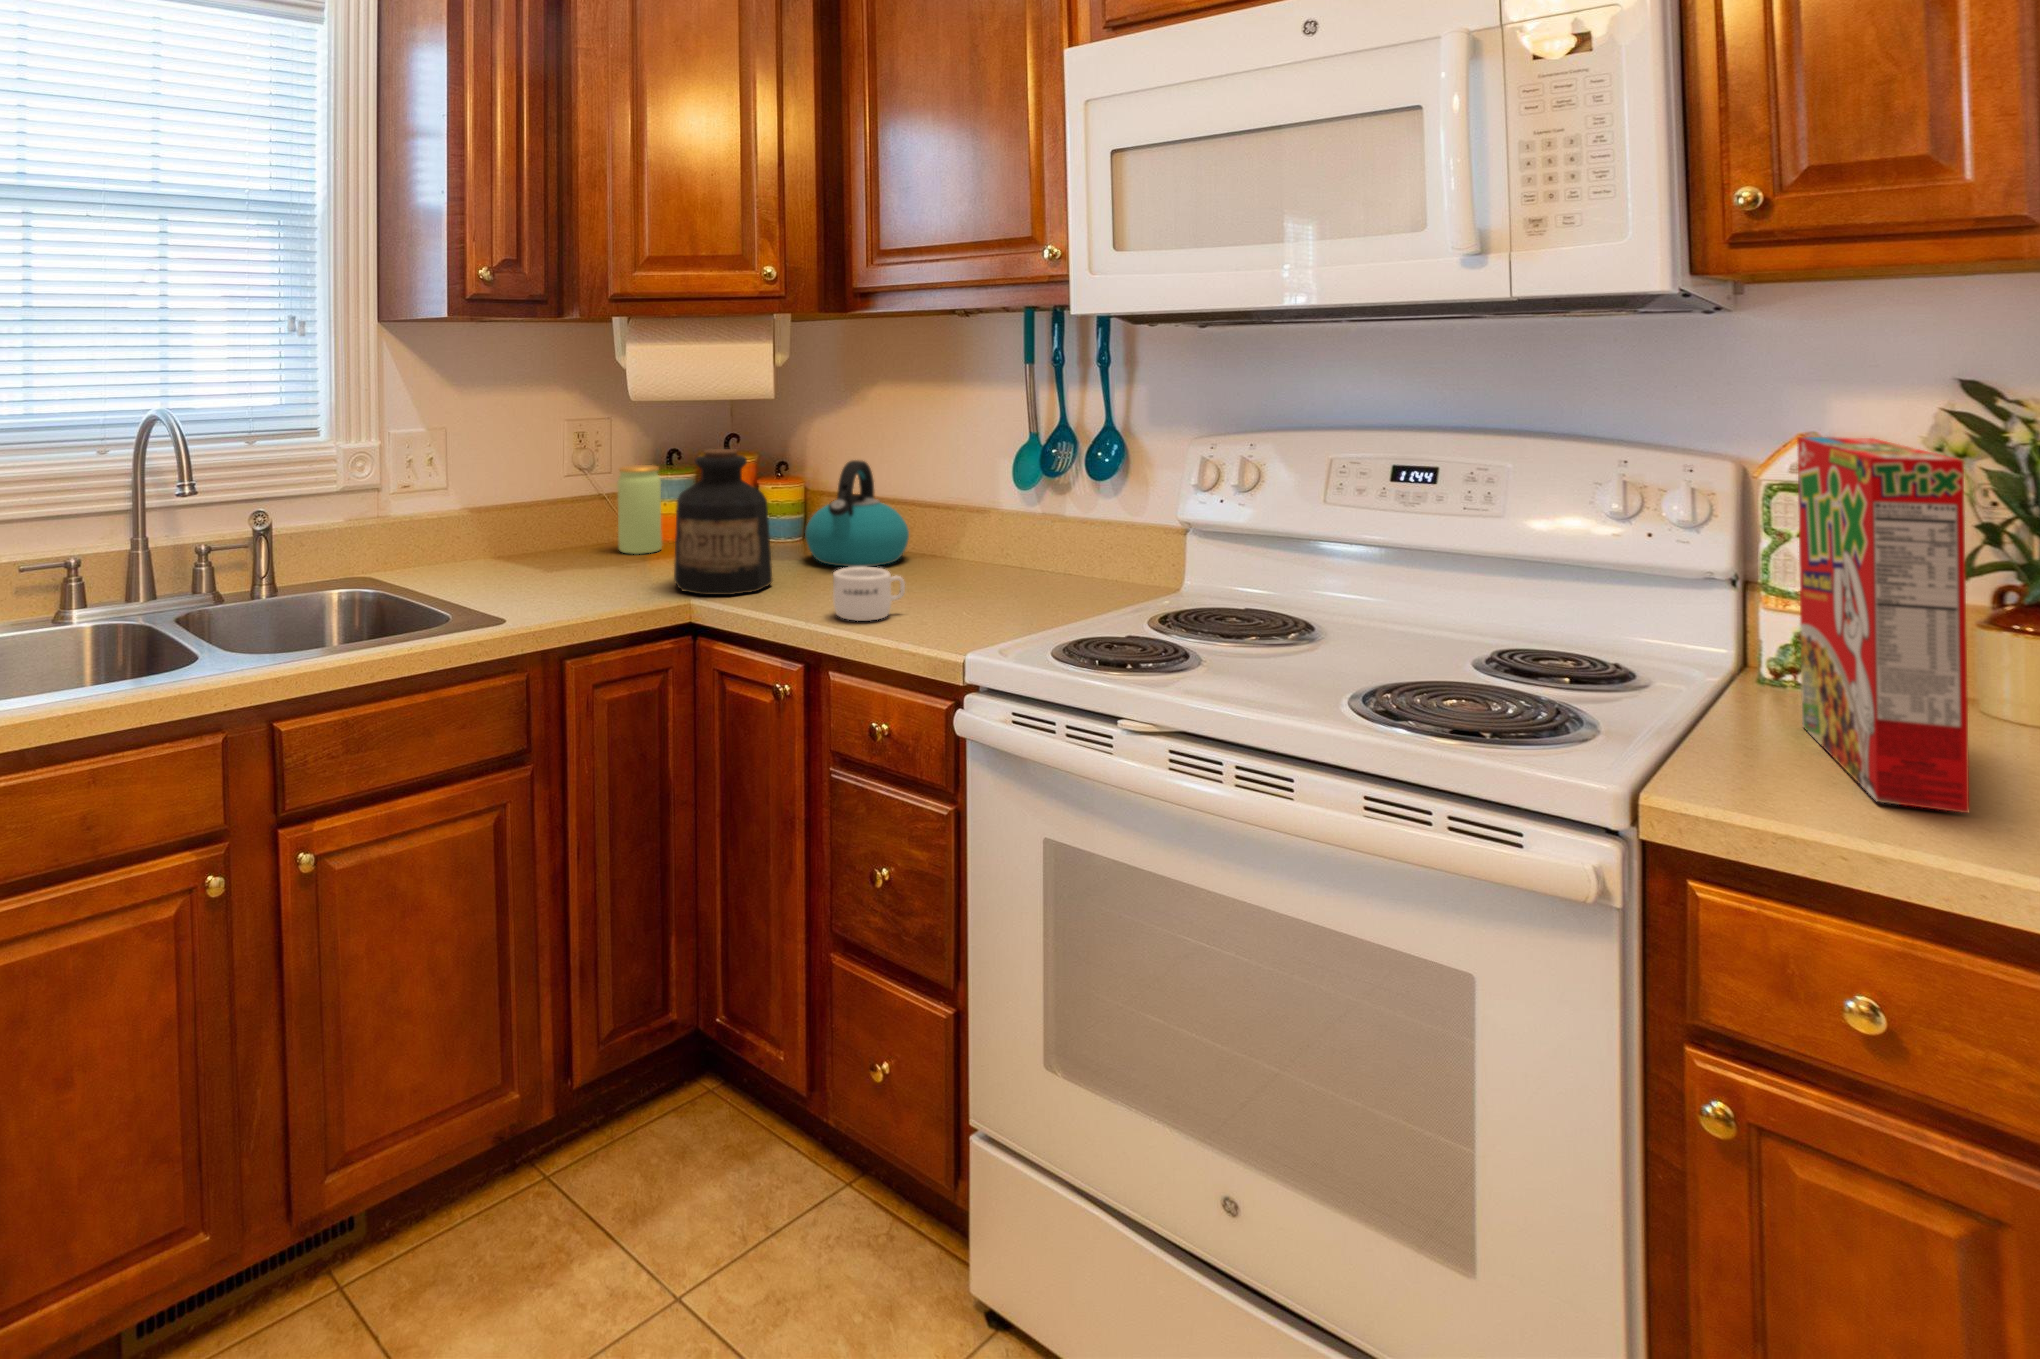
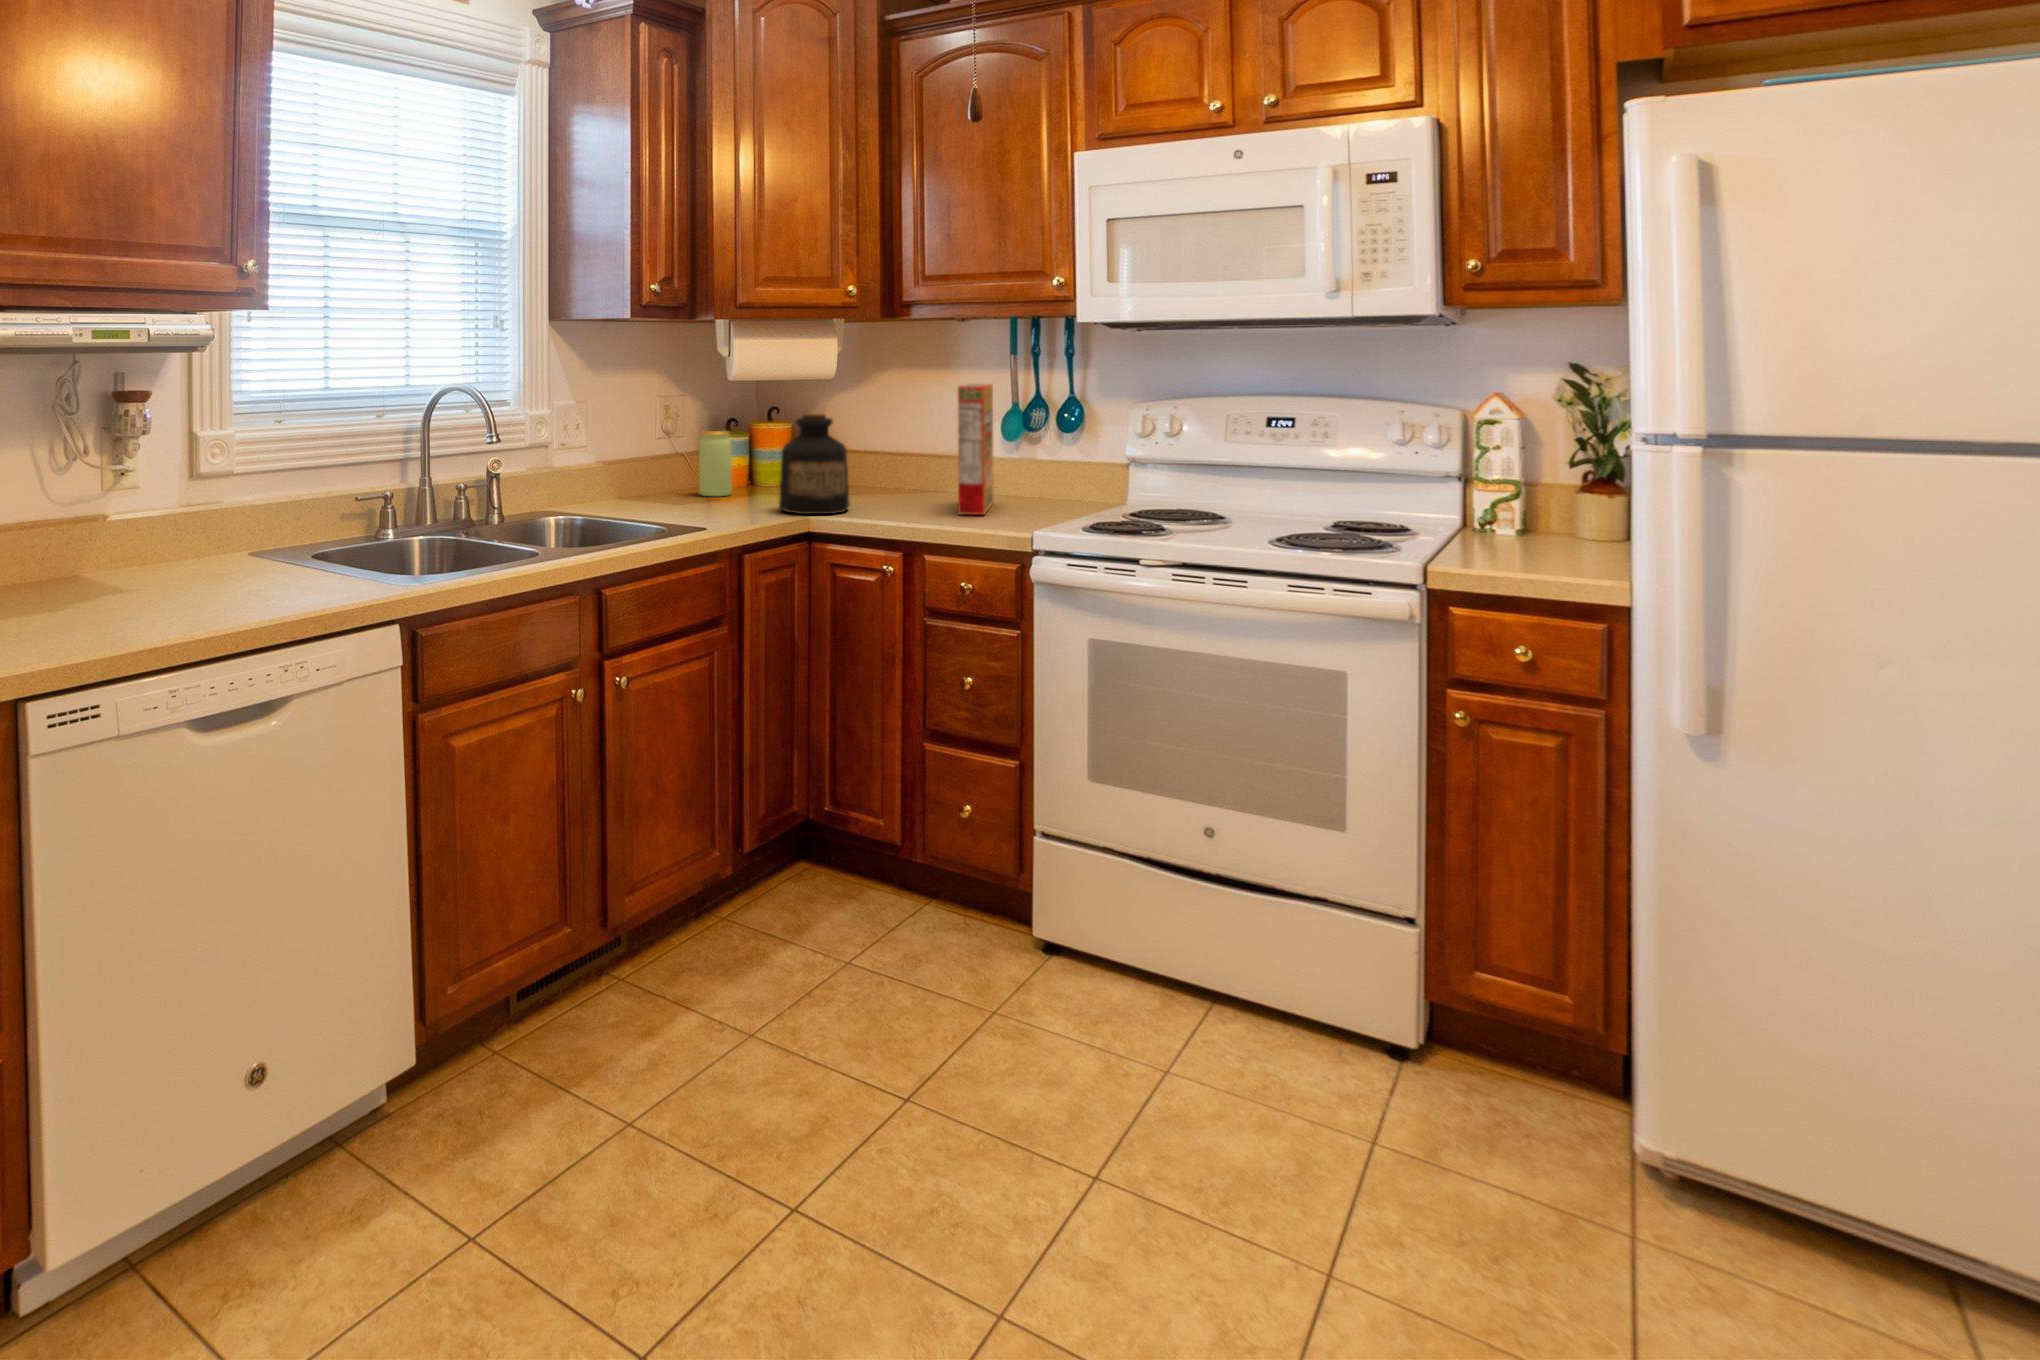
cereal box: present [1797,437,1969,813] -> present [958,384,993,515]
kettle: present [805,460,909,567] -> none [849,425,925,499]
mug: present [833,567,905,621] -> none [916,489,962,523]

